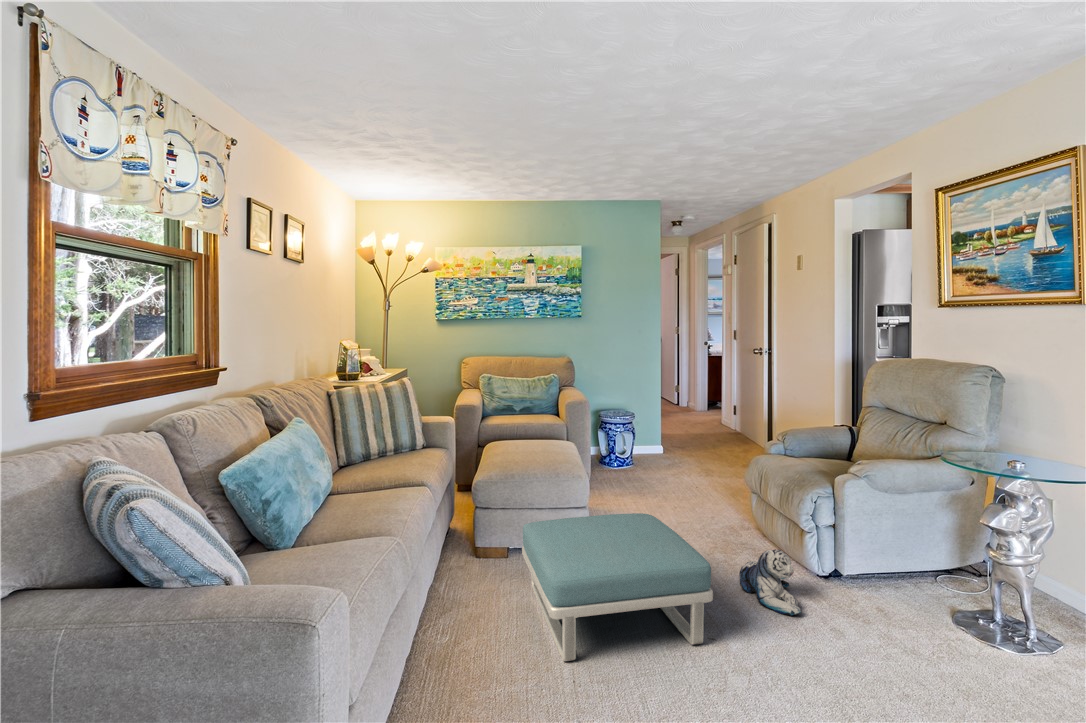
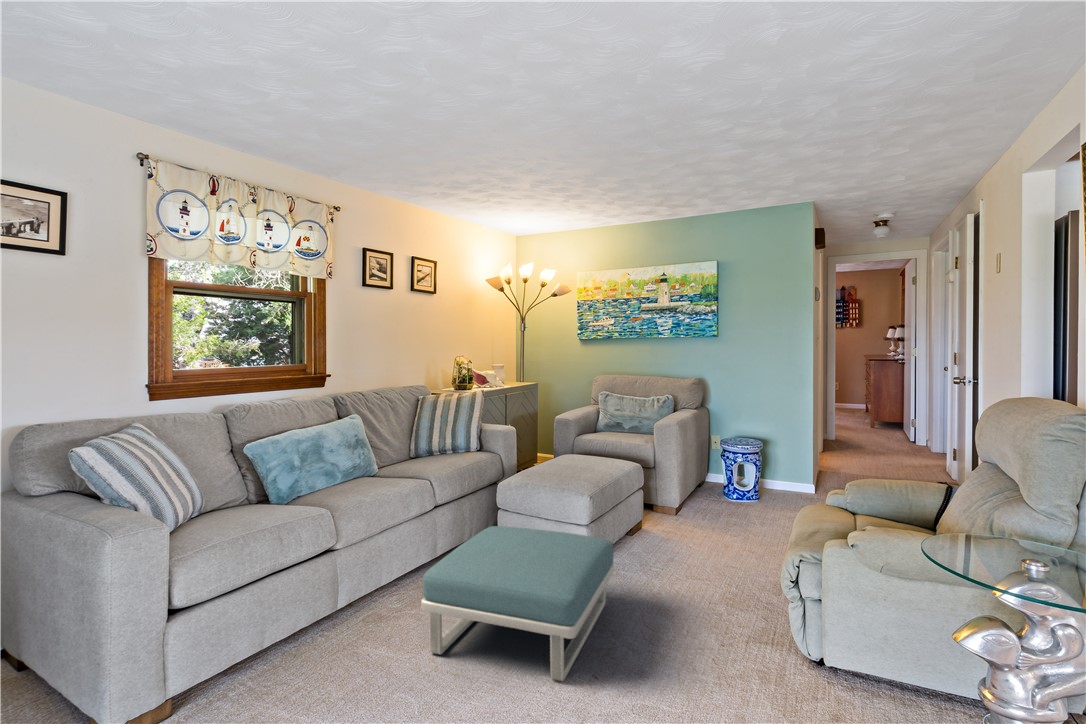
plush toy: present [739,549,801,615] -> none [684,608,745,691]

